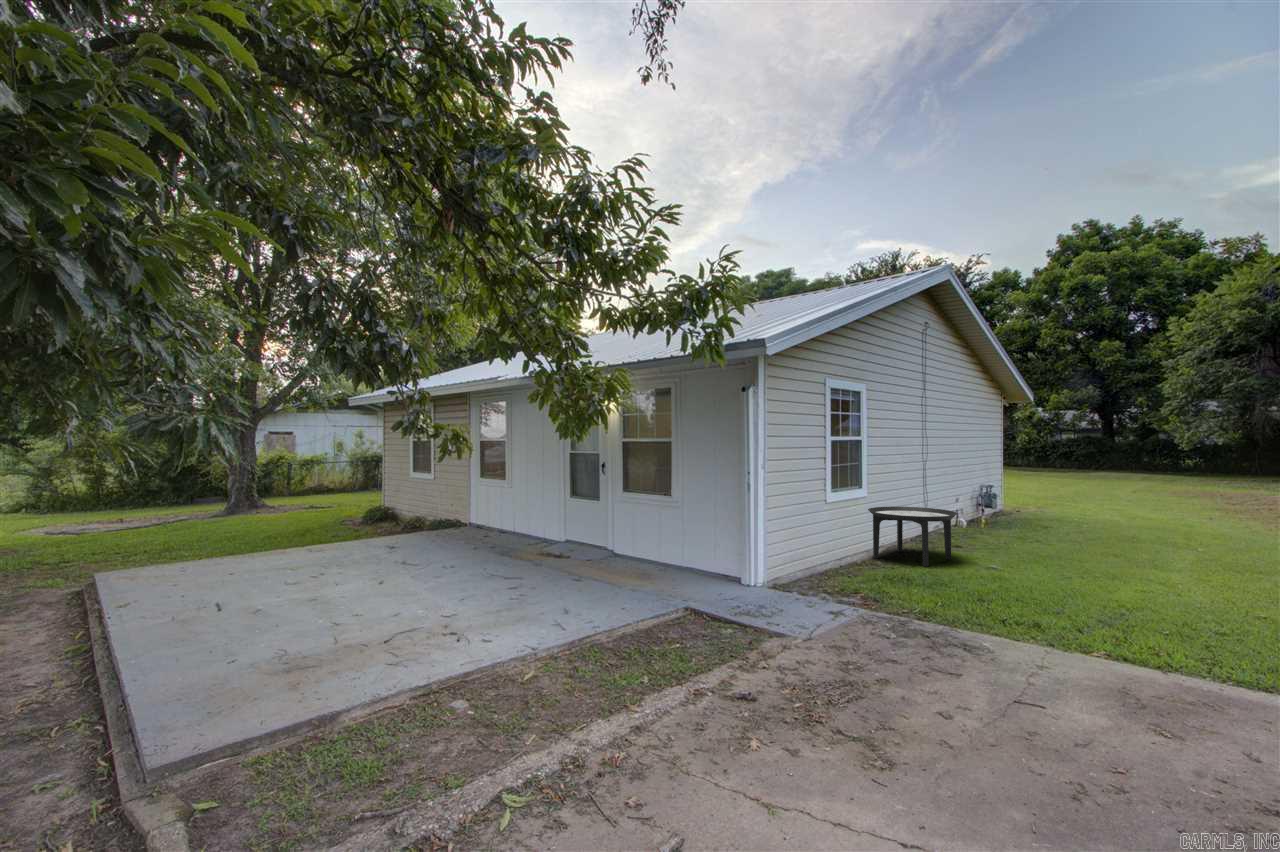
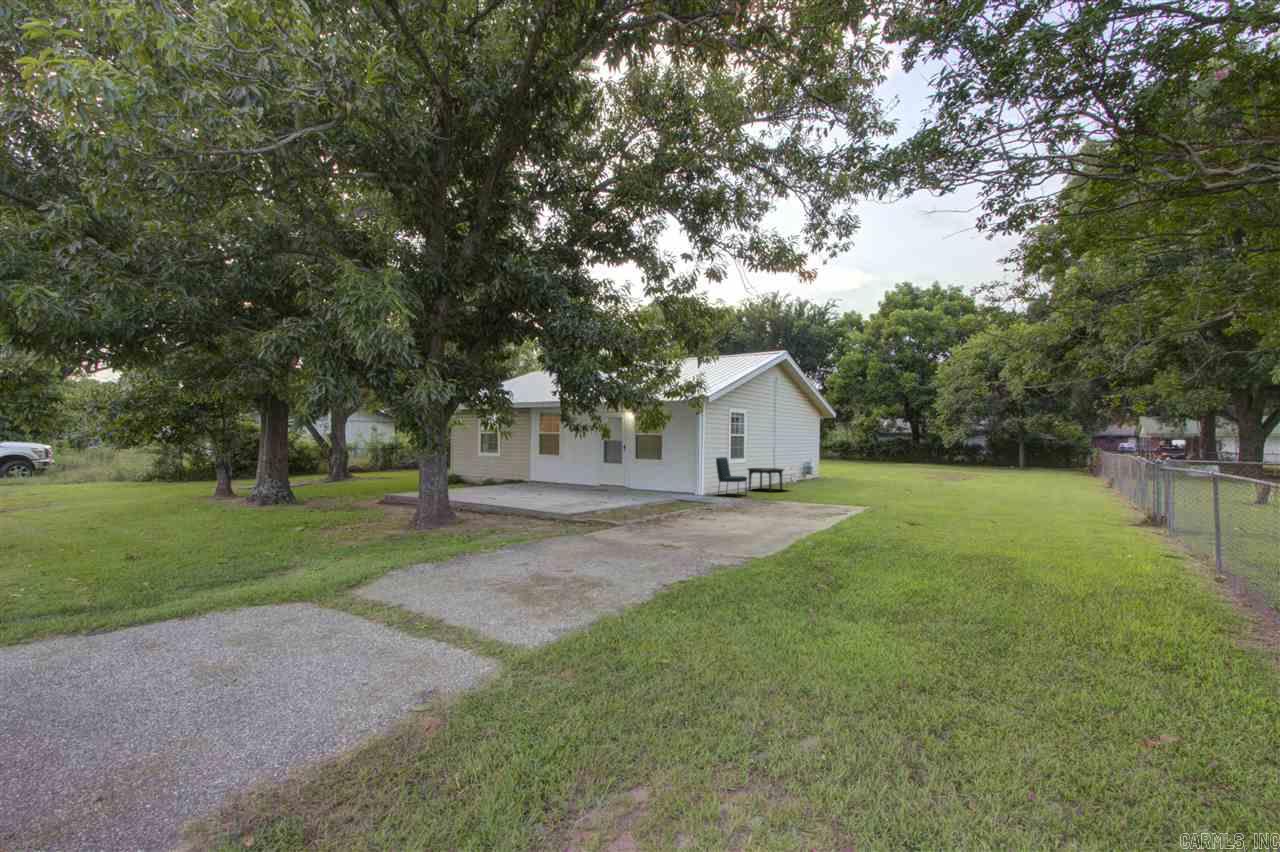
chair: none [795,489,872,590] -> present [716,457,747,497]

